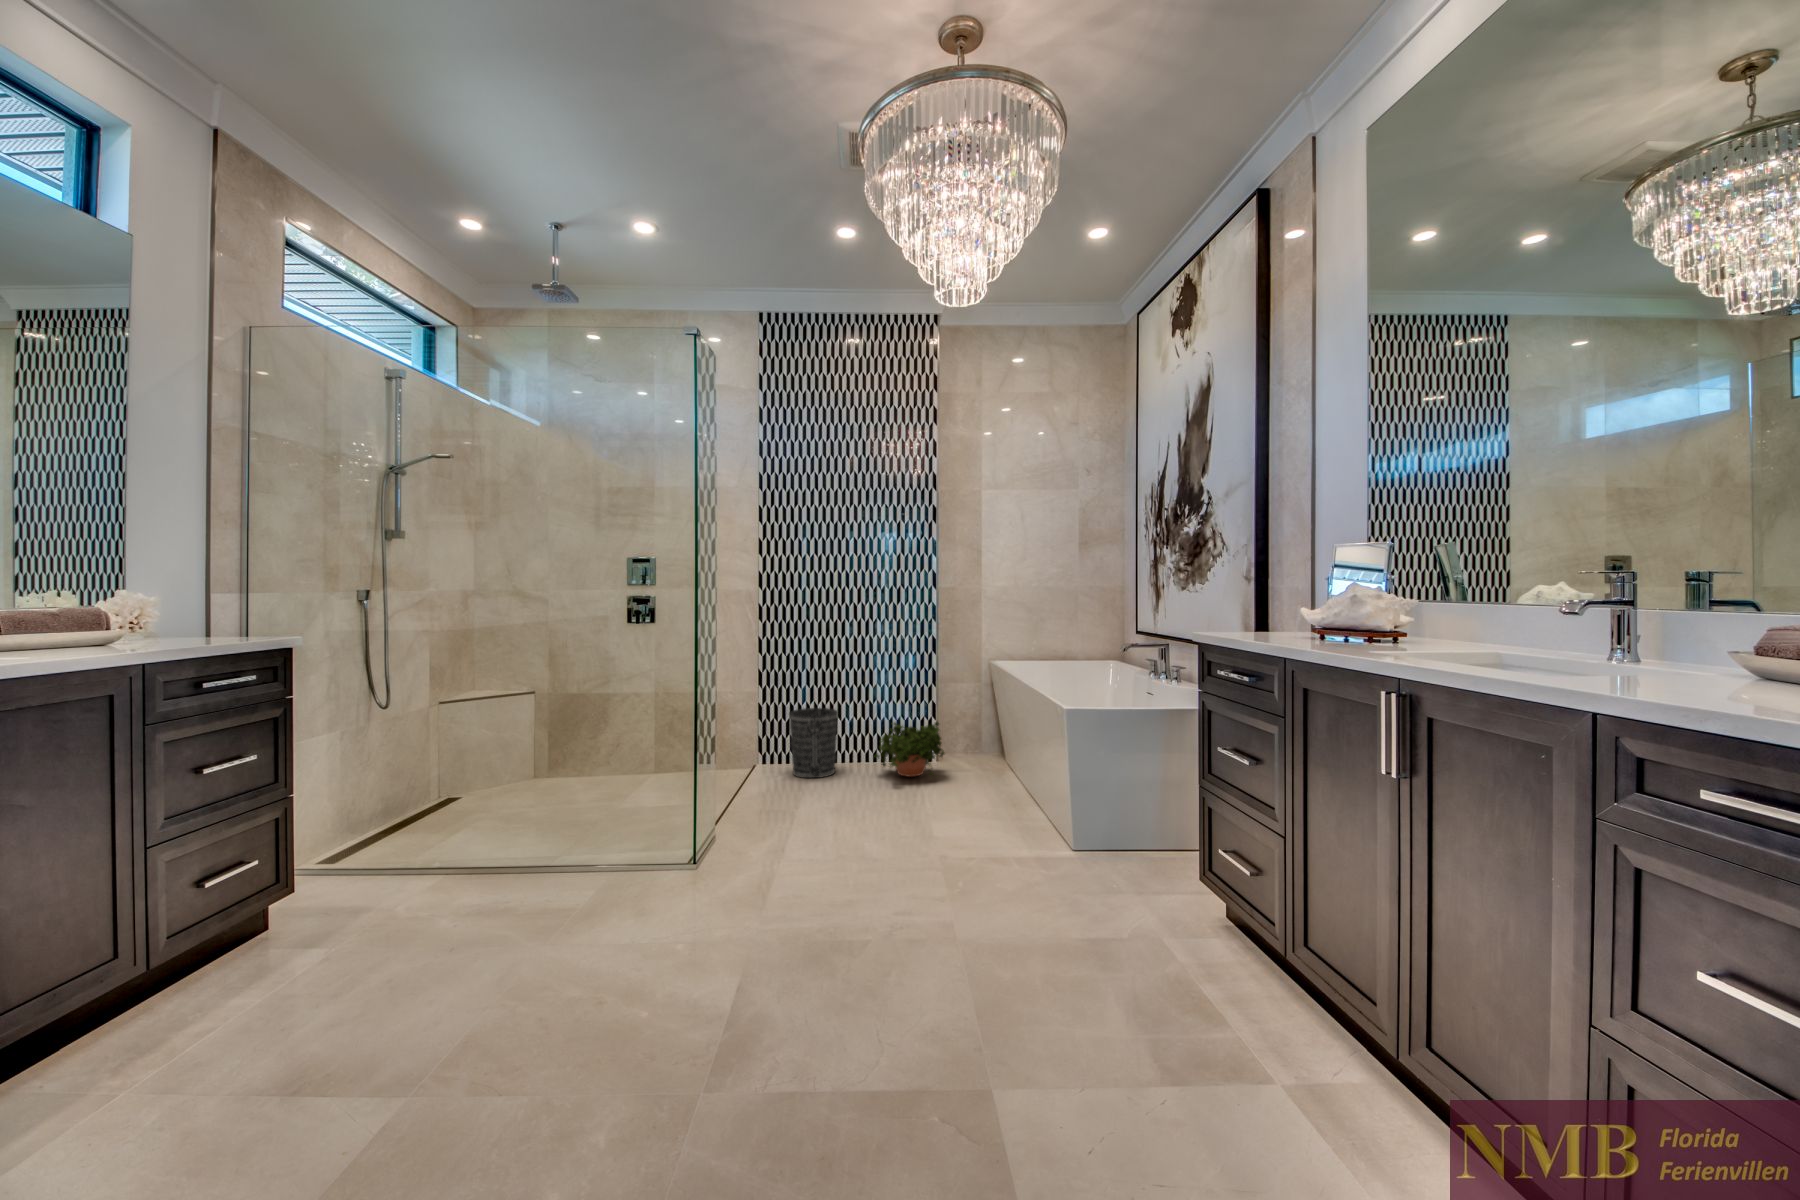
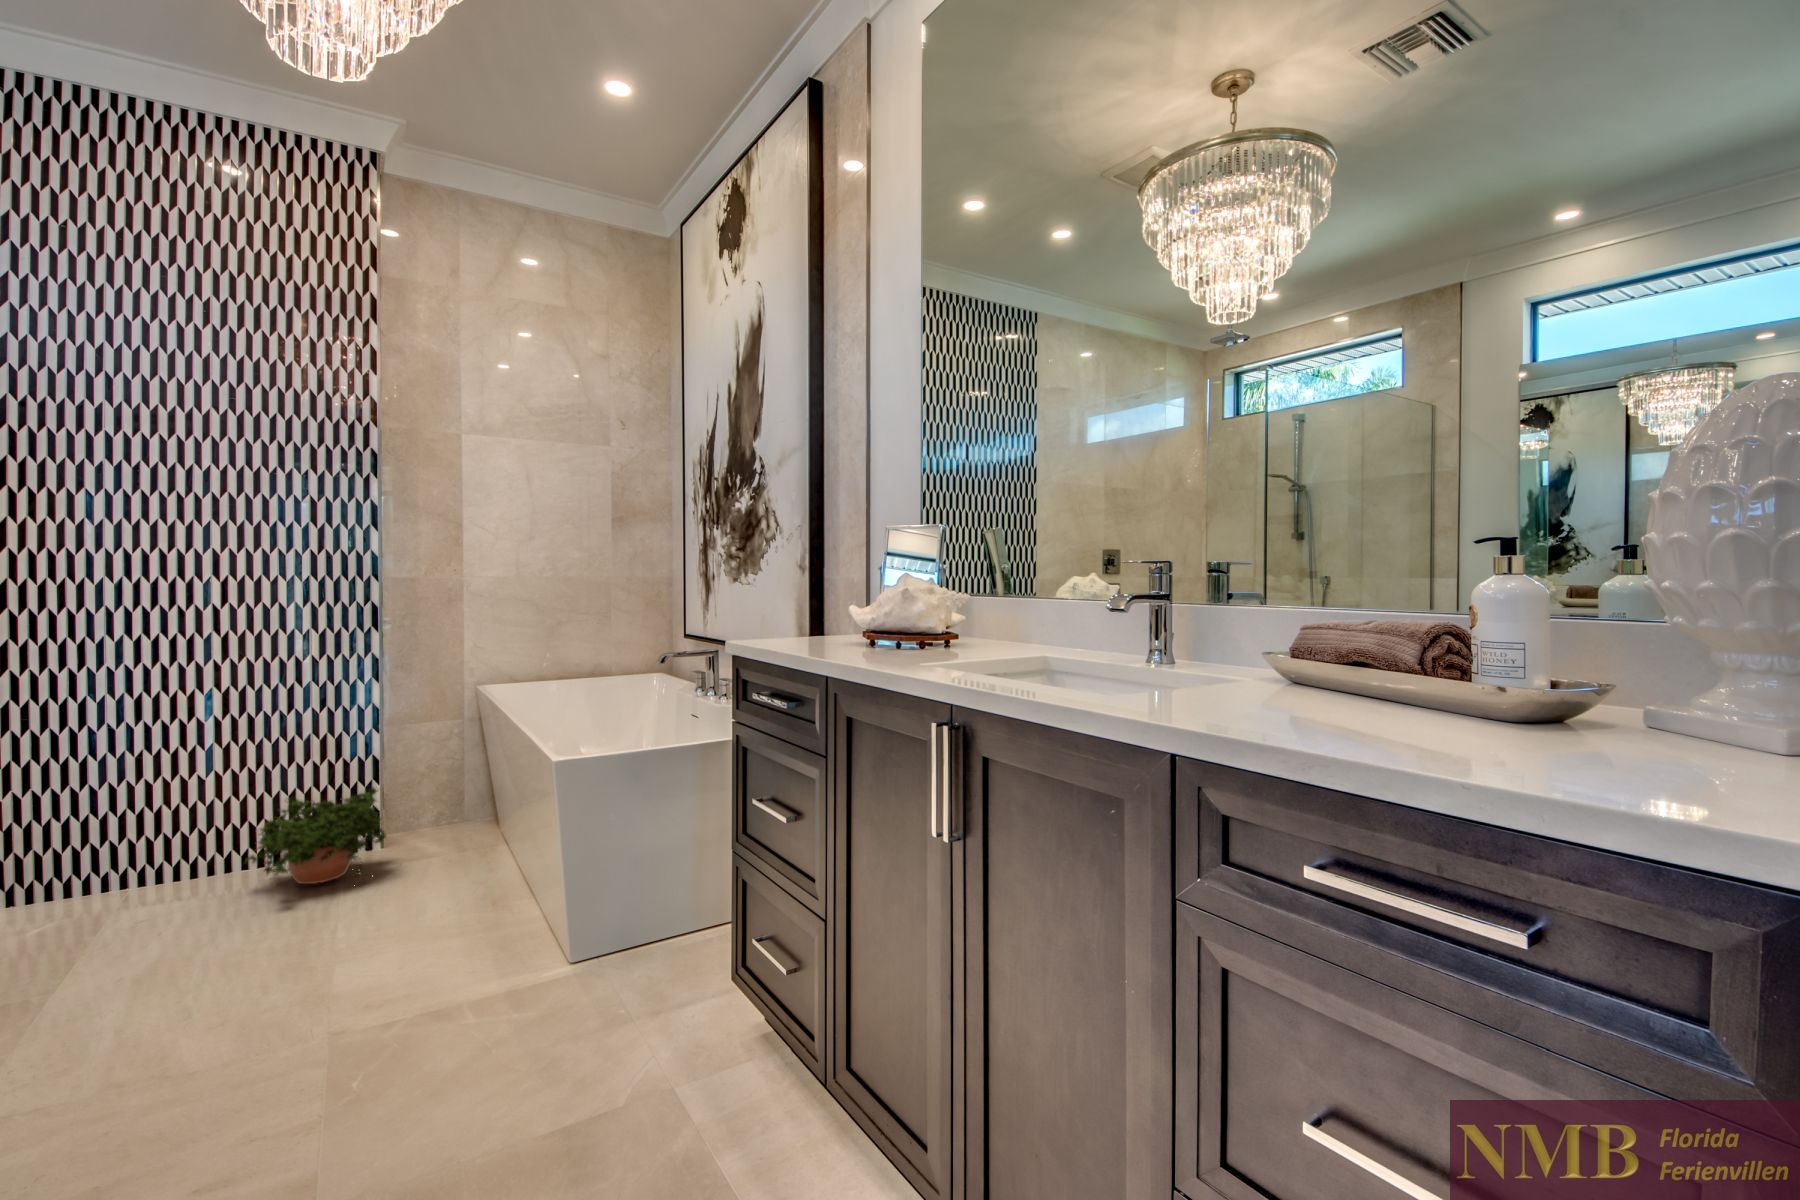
wastebasket: present [789,708,838,778] -> none [45,788,167,923]

